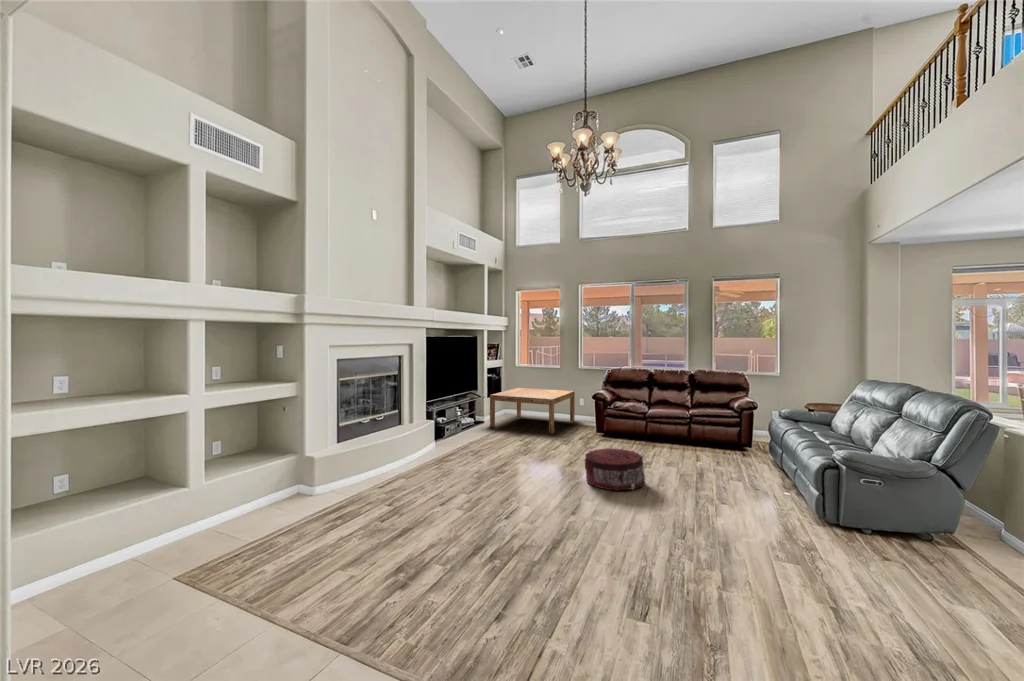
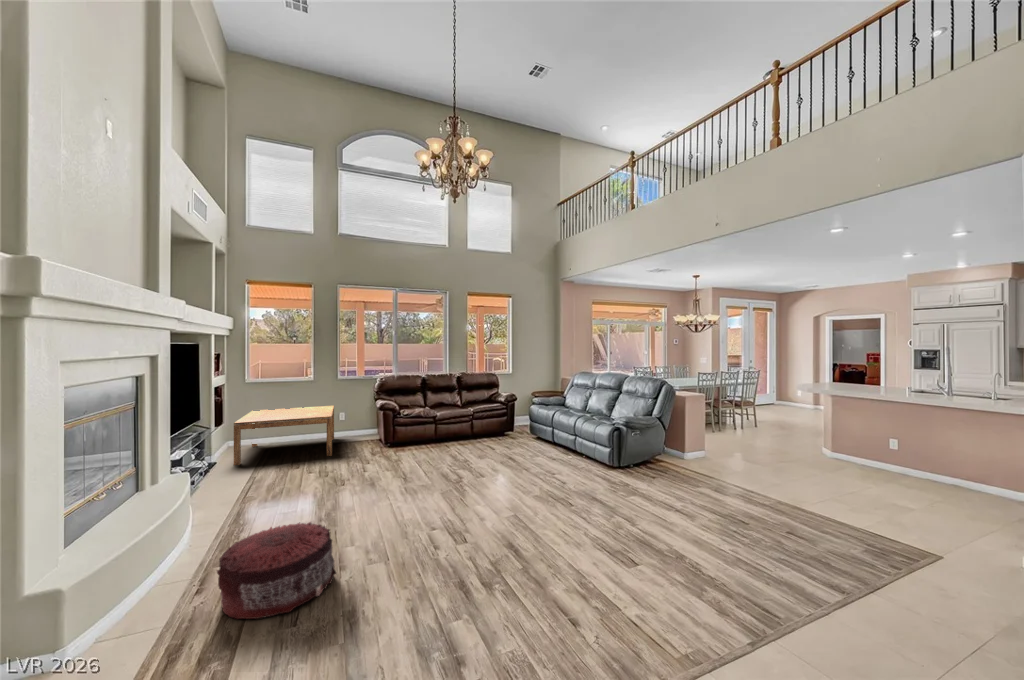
pouf: present [585,448,645,490] -> present [217,522,336,619]

